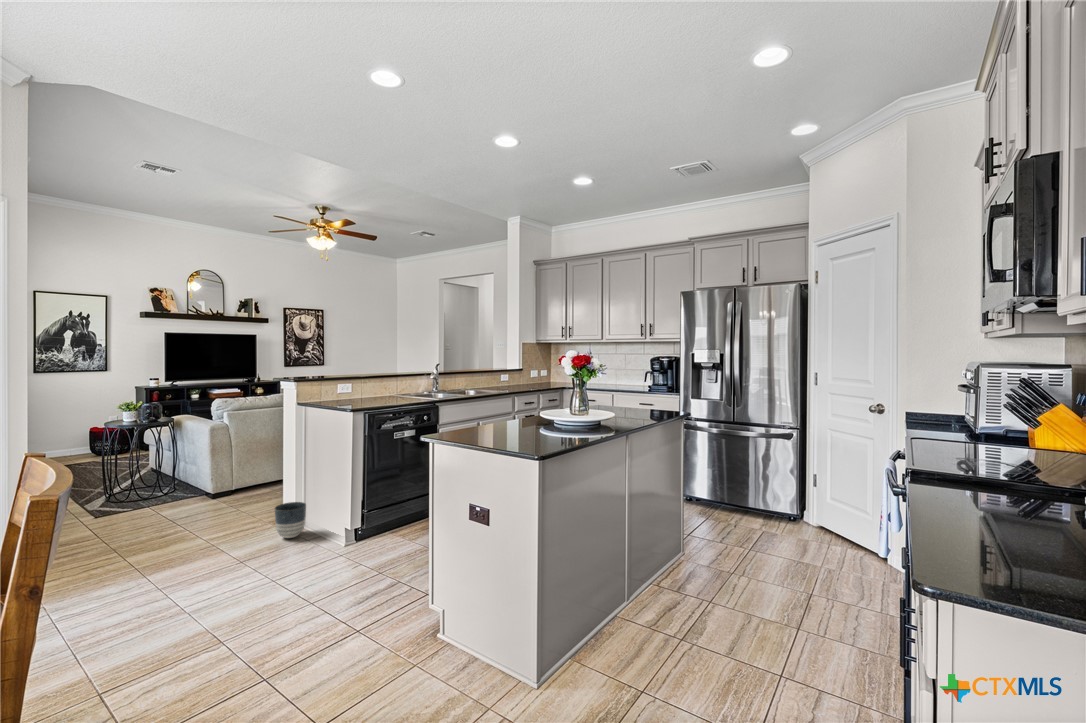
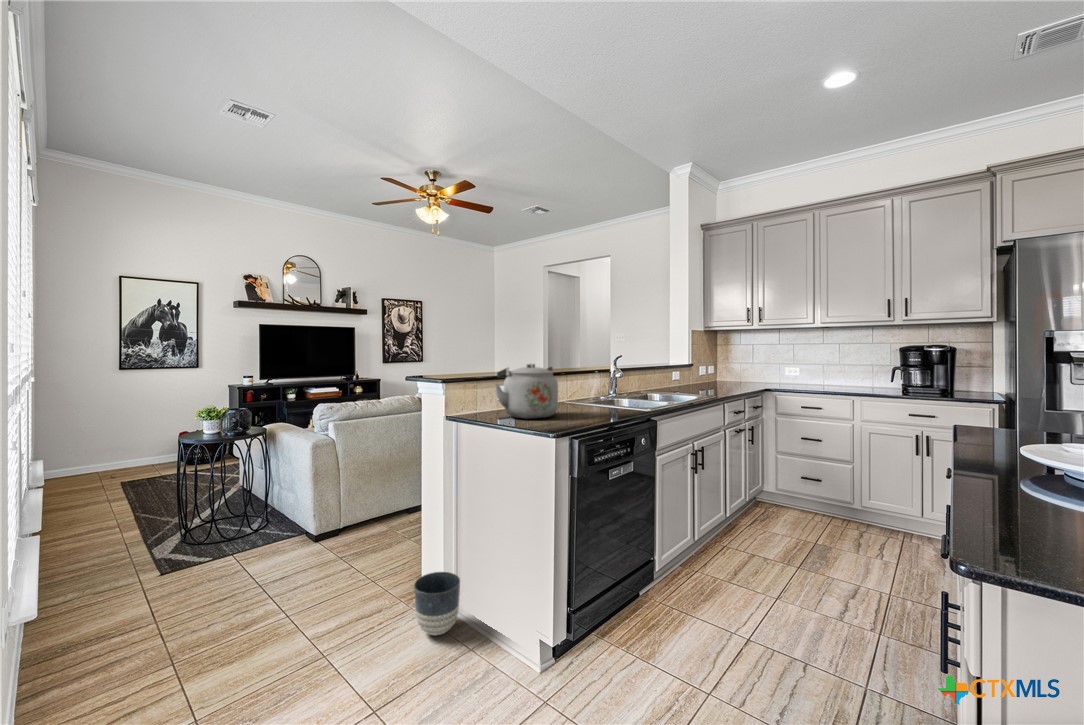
kettle: none [330,369,375,403] -> present [494,364,558,419]

